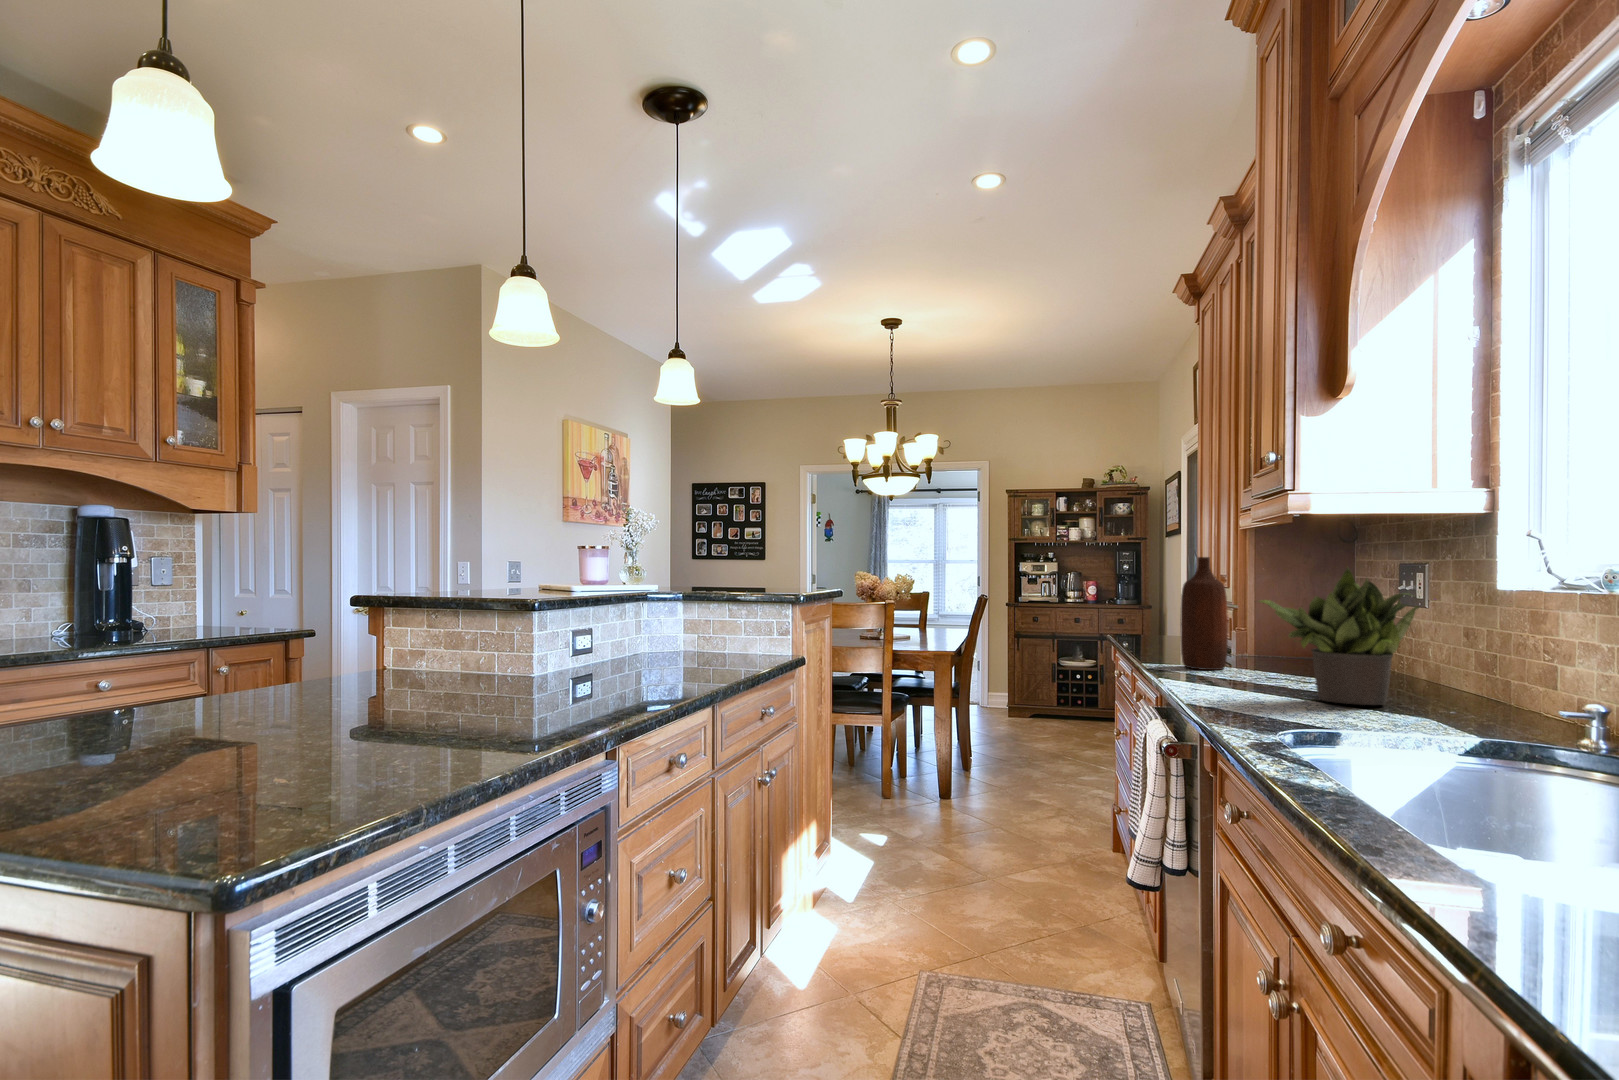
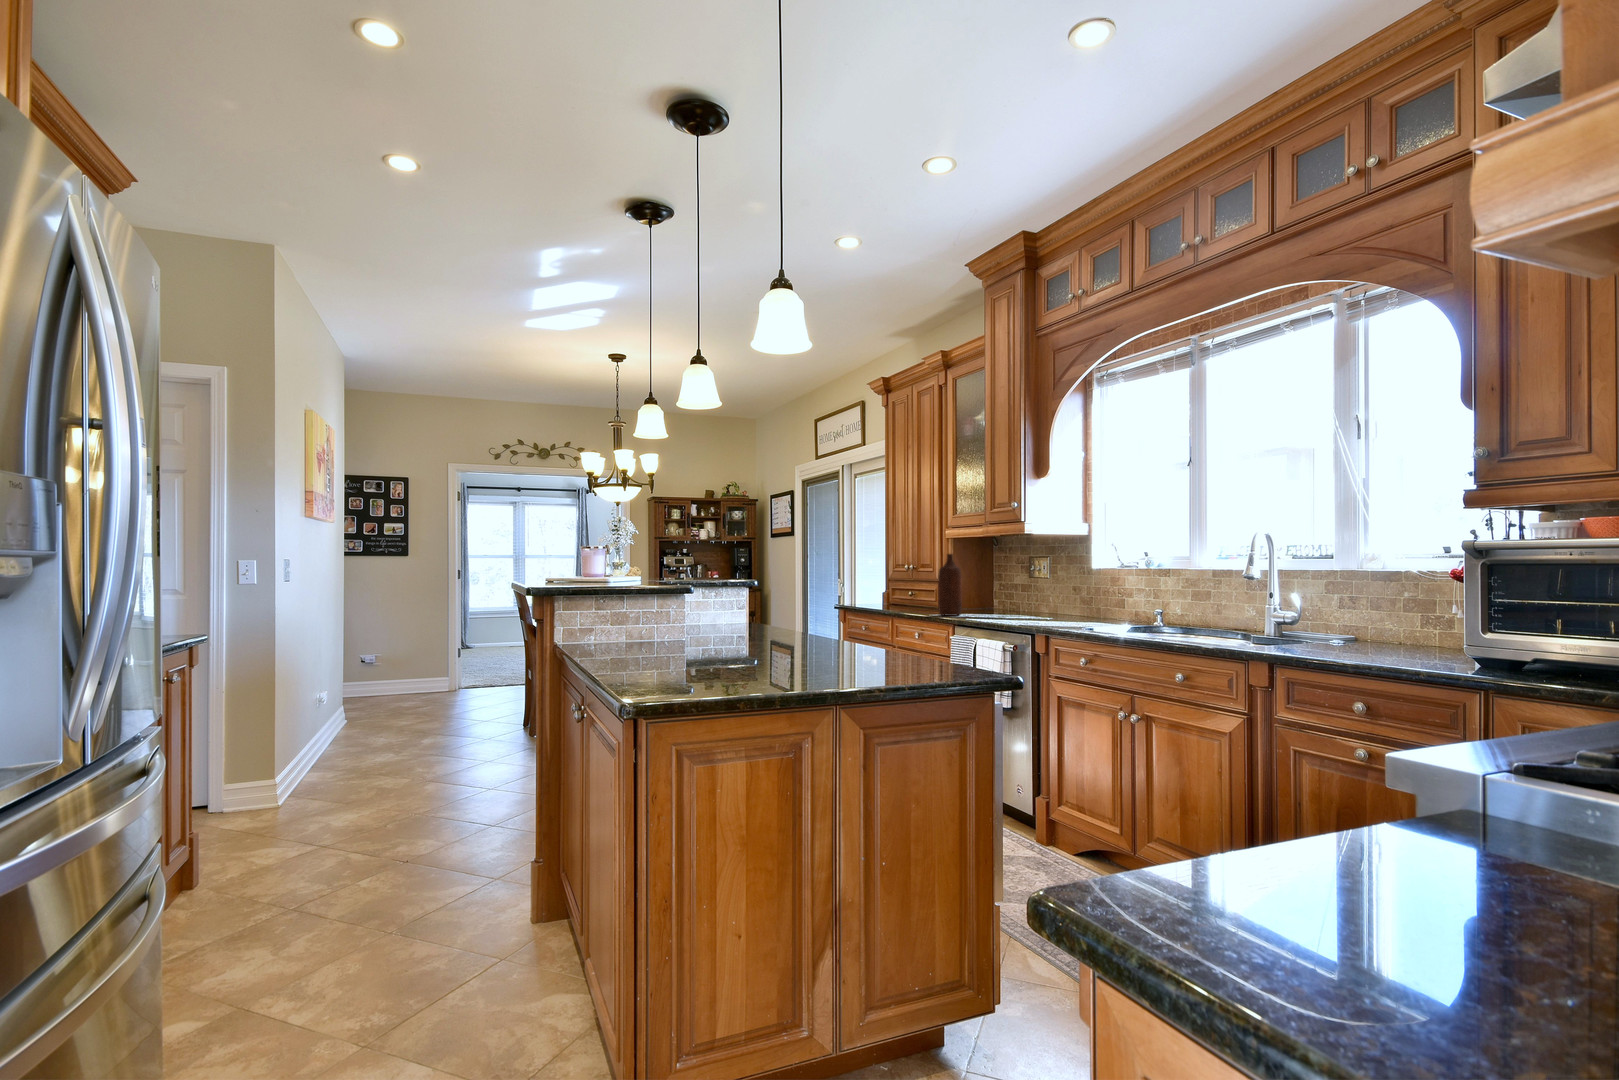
potted plant: present [1259,568,1419,705] -> none [1018,558,1077,620]

